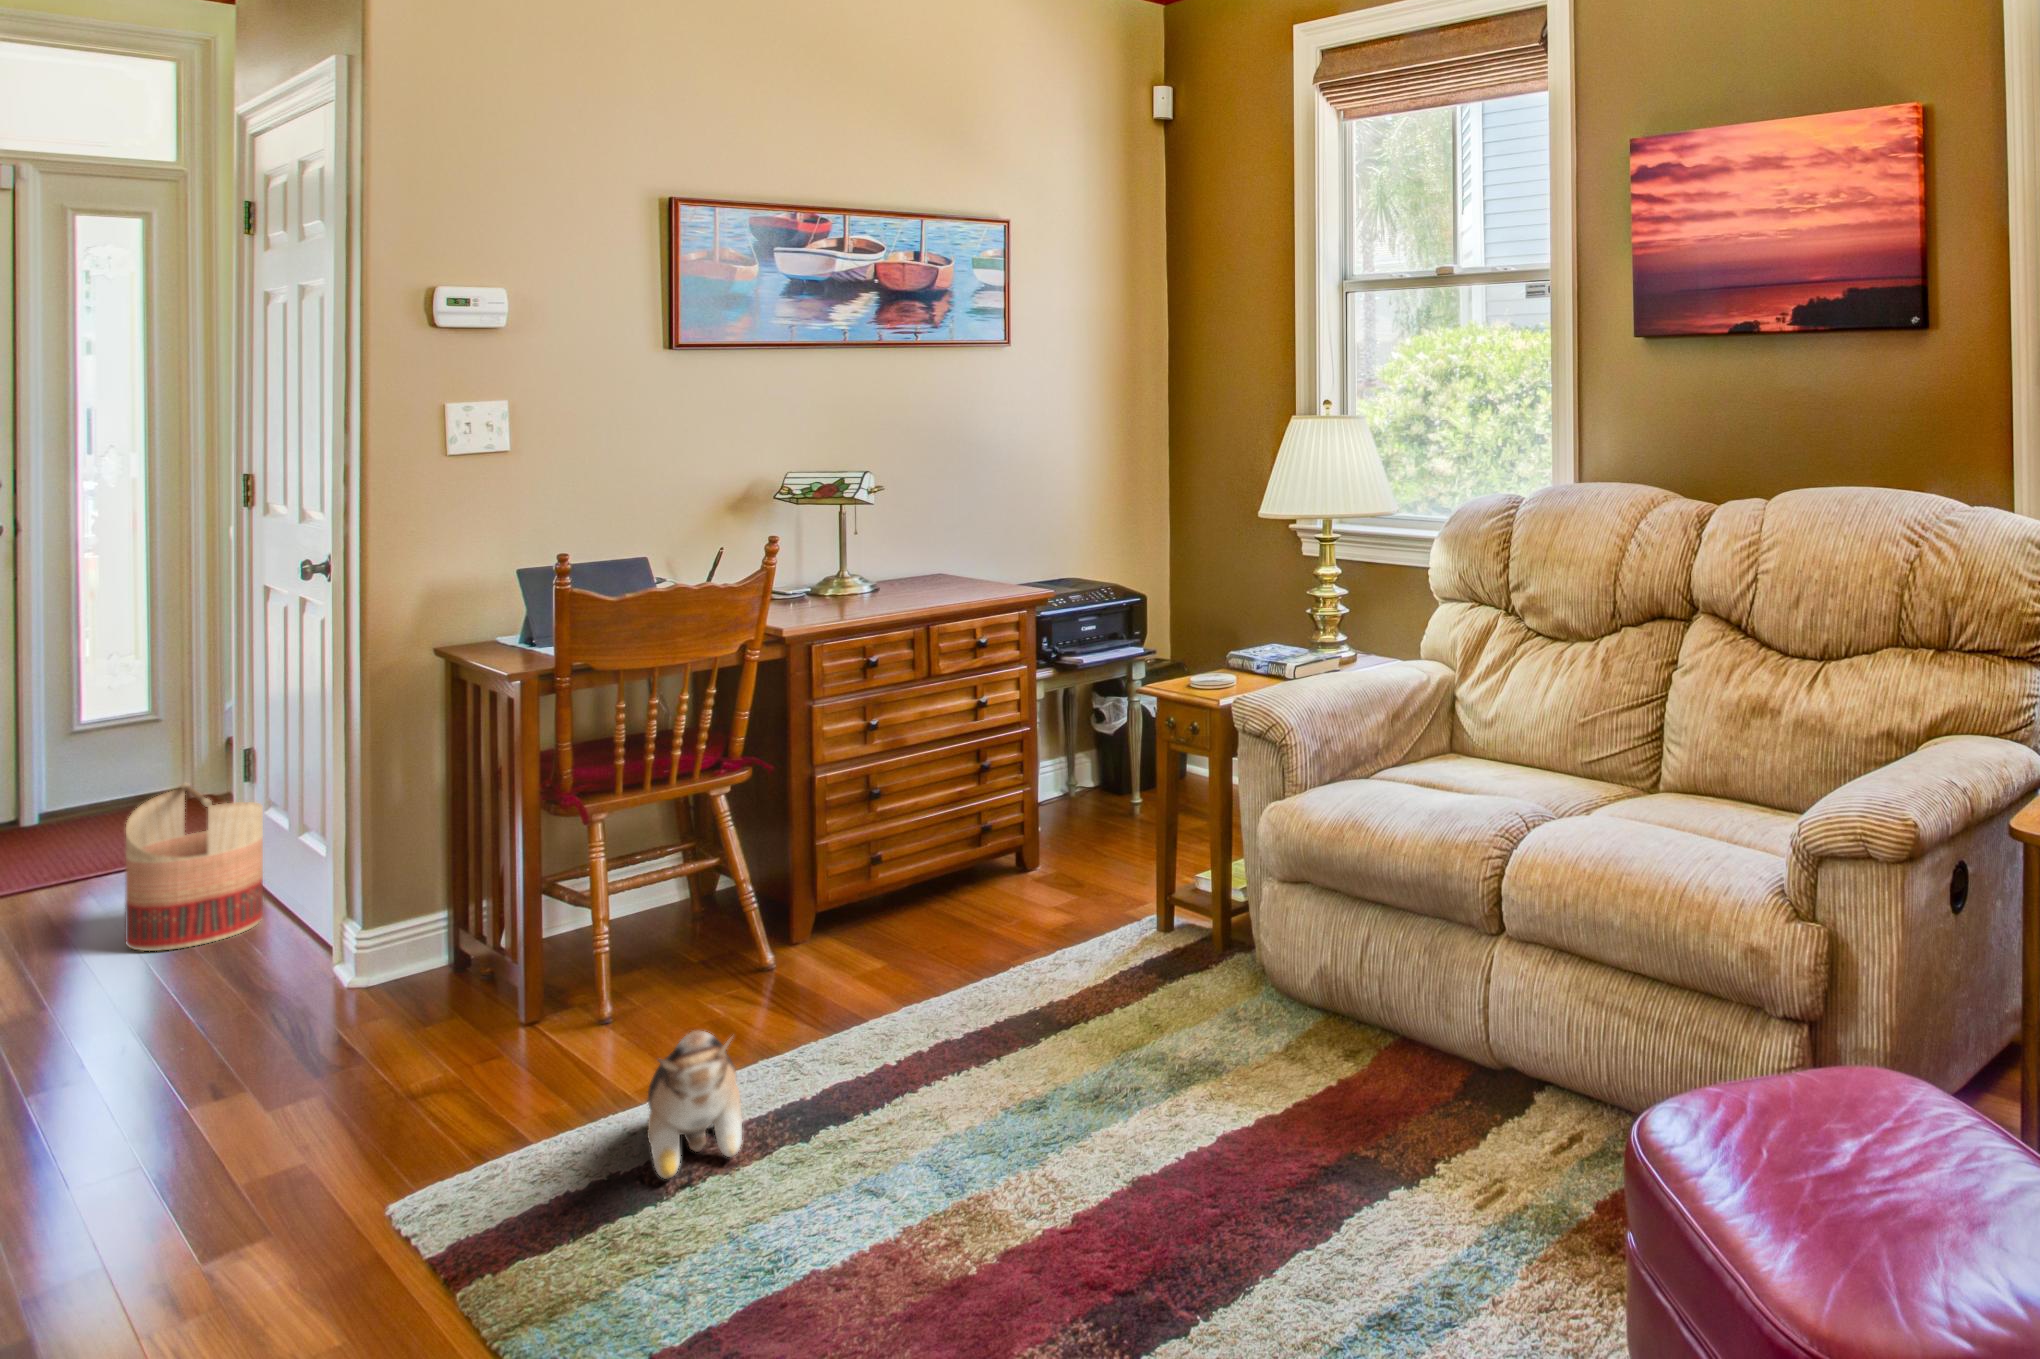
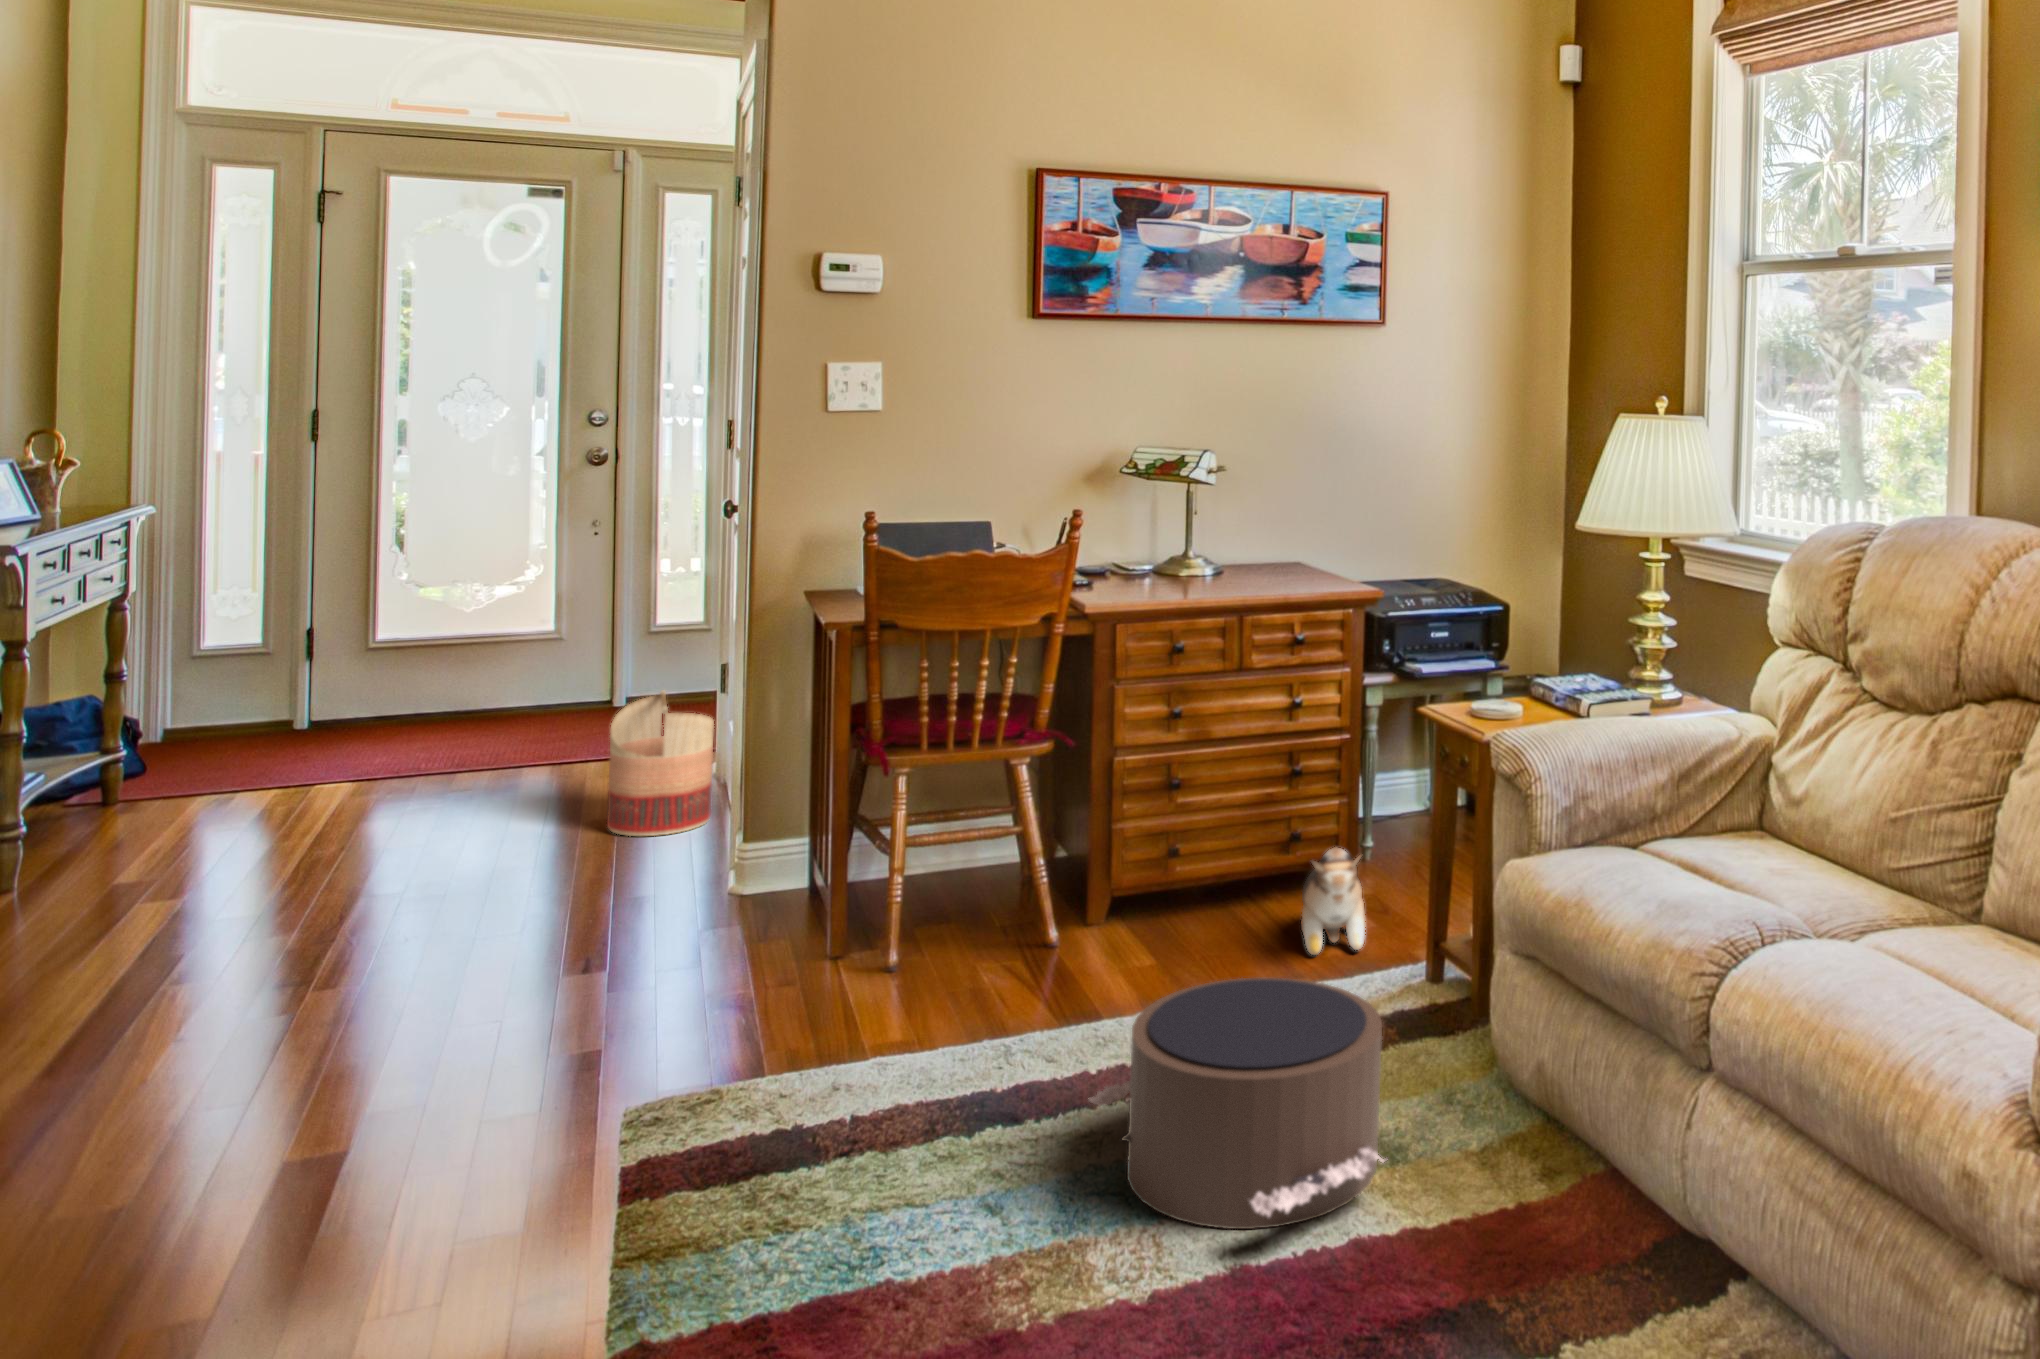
pouf: none [926,935,1234,1160] -> present [1088,977,1388,1229]
plush toy: present [647,1031,742,1179] -> present [1301,848,1365,955]

